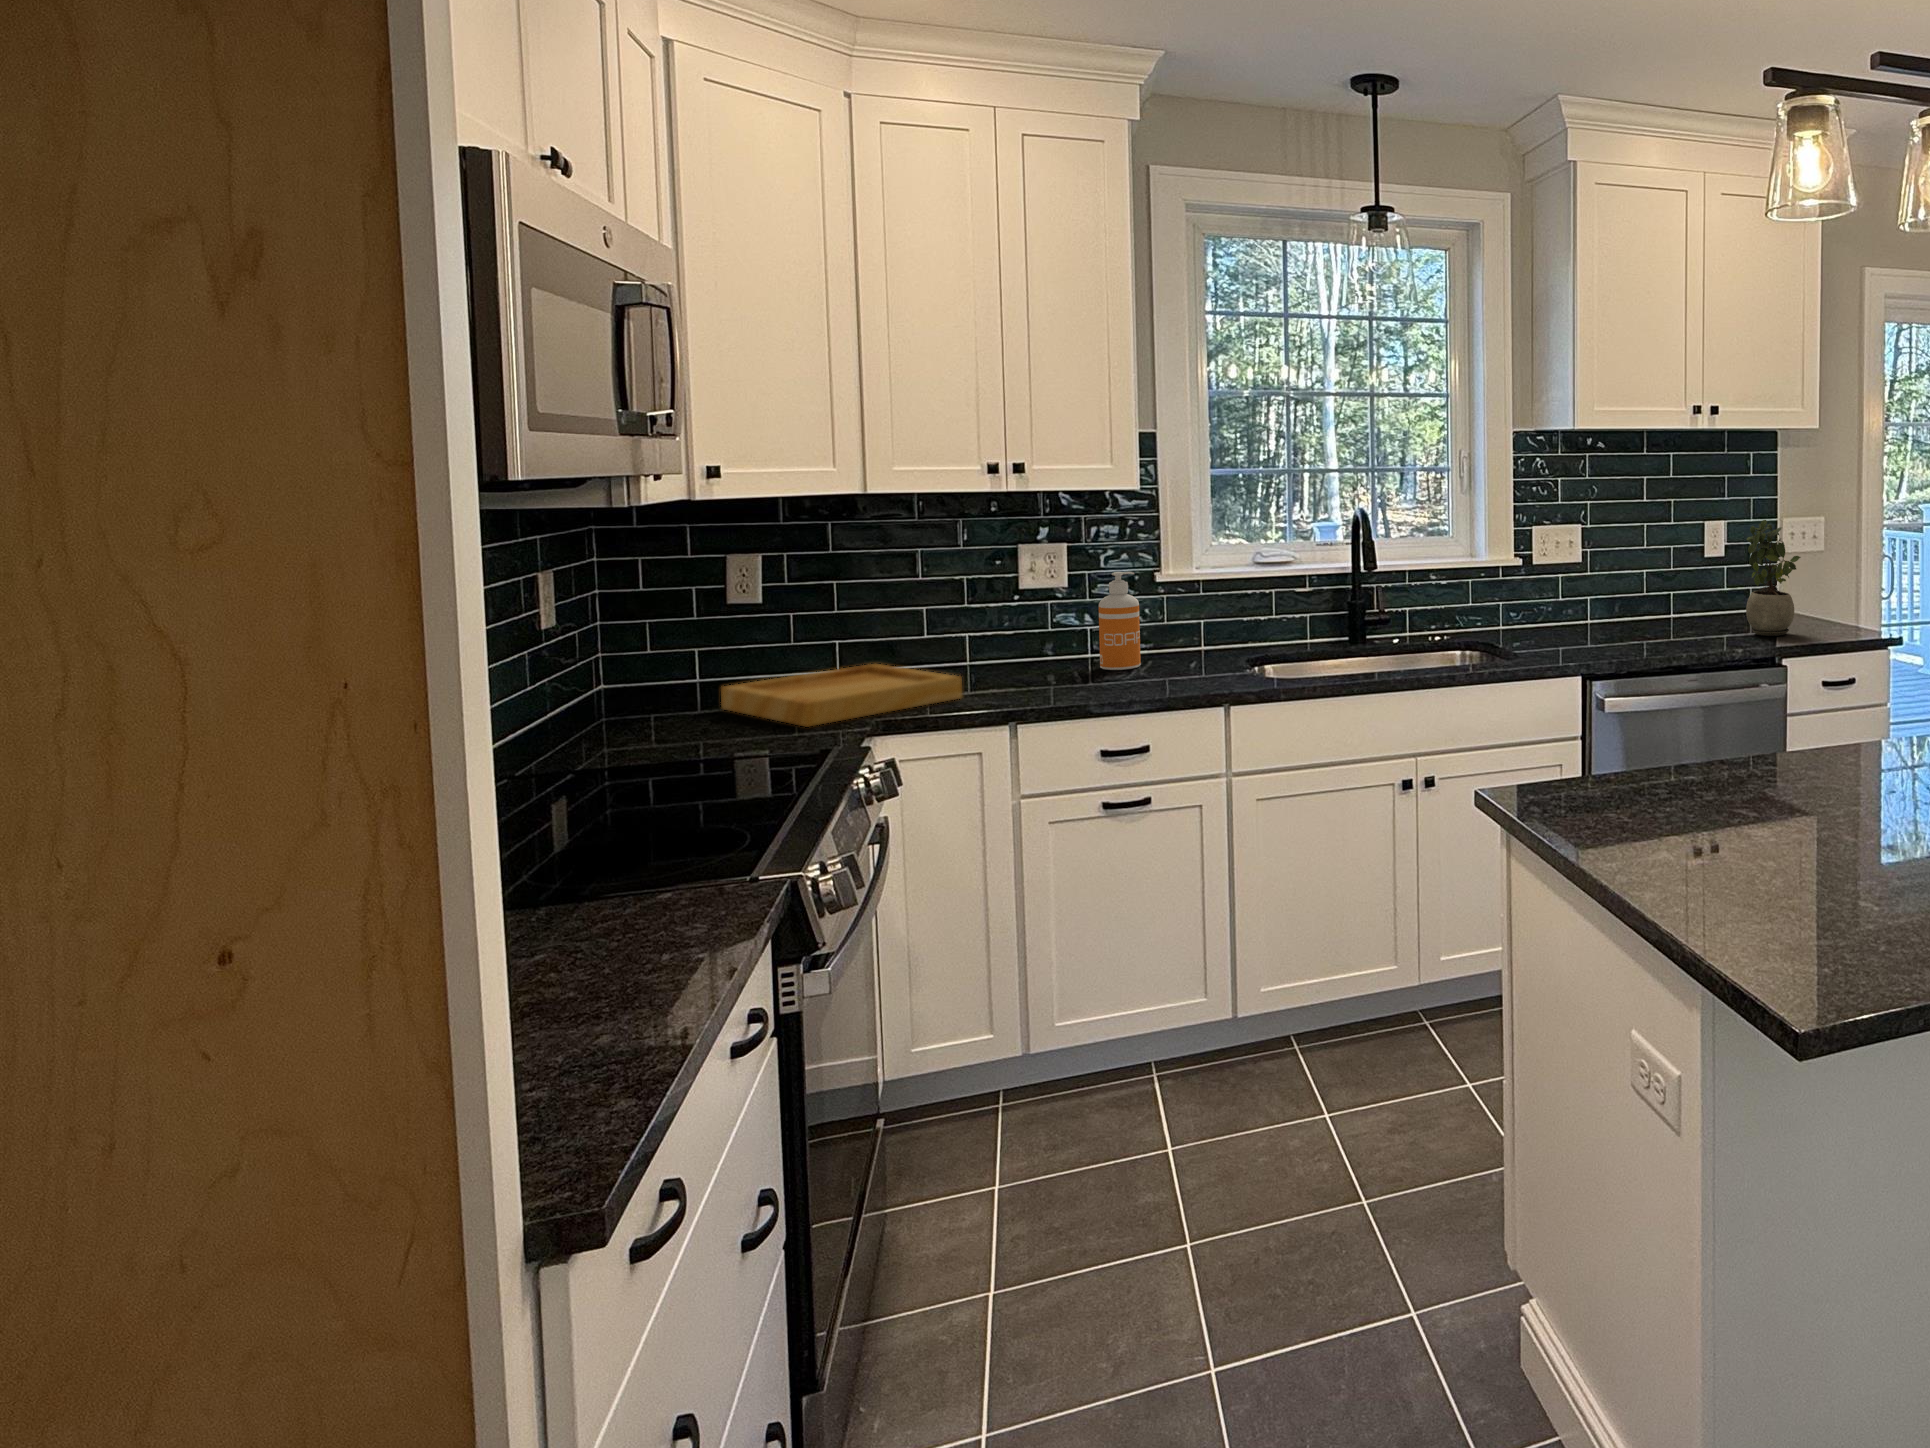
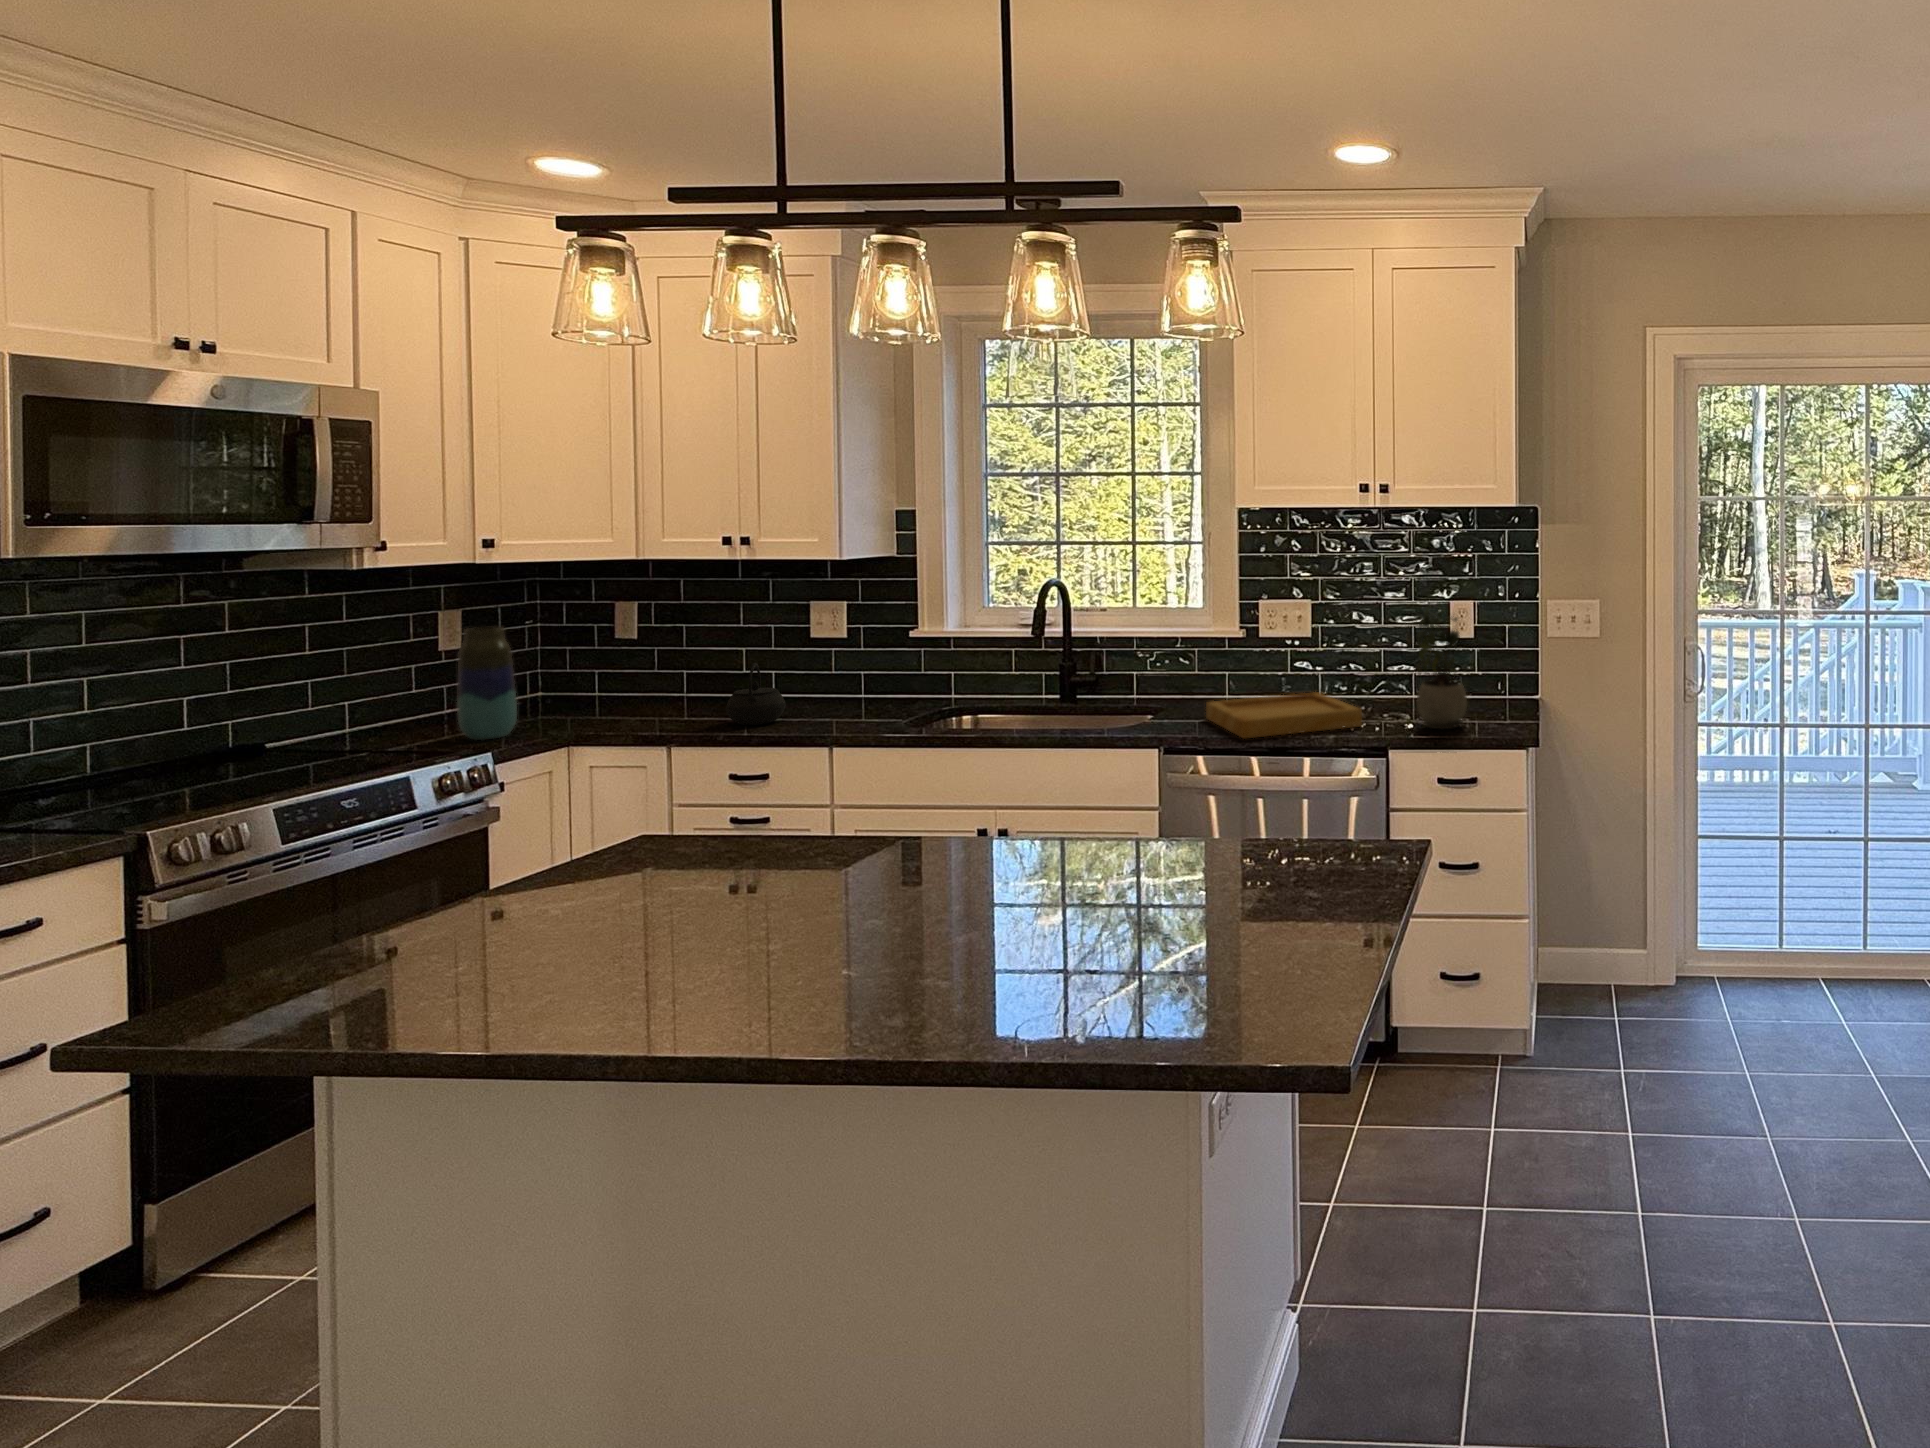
soap dispenser: present [1099,572,1141,670] -> none [853,627,890,709]
vase: none [656,584,740,748] -> present [457,626,517,740]
kettle: none [1008,617,1080,696] -> present [726,663,786,725]
tray: present [721,664,962,727] -> present [1206,692,1362,738]

